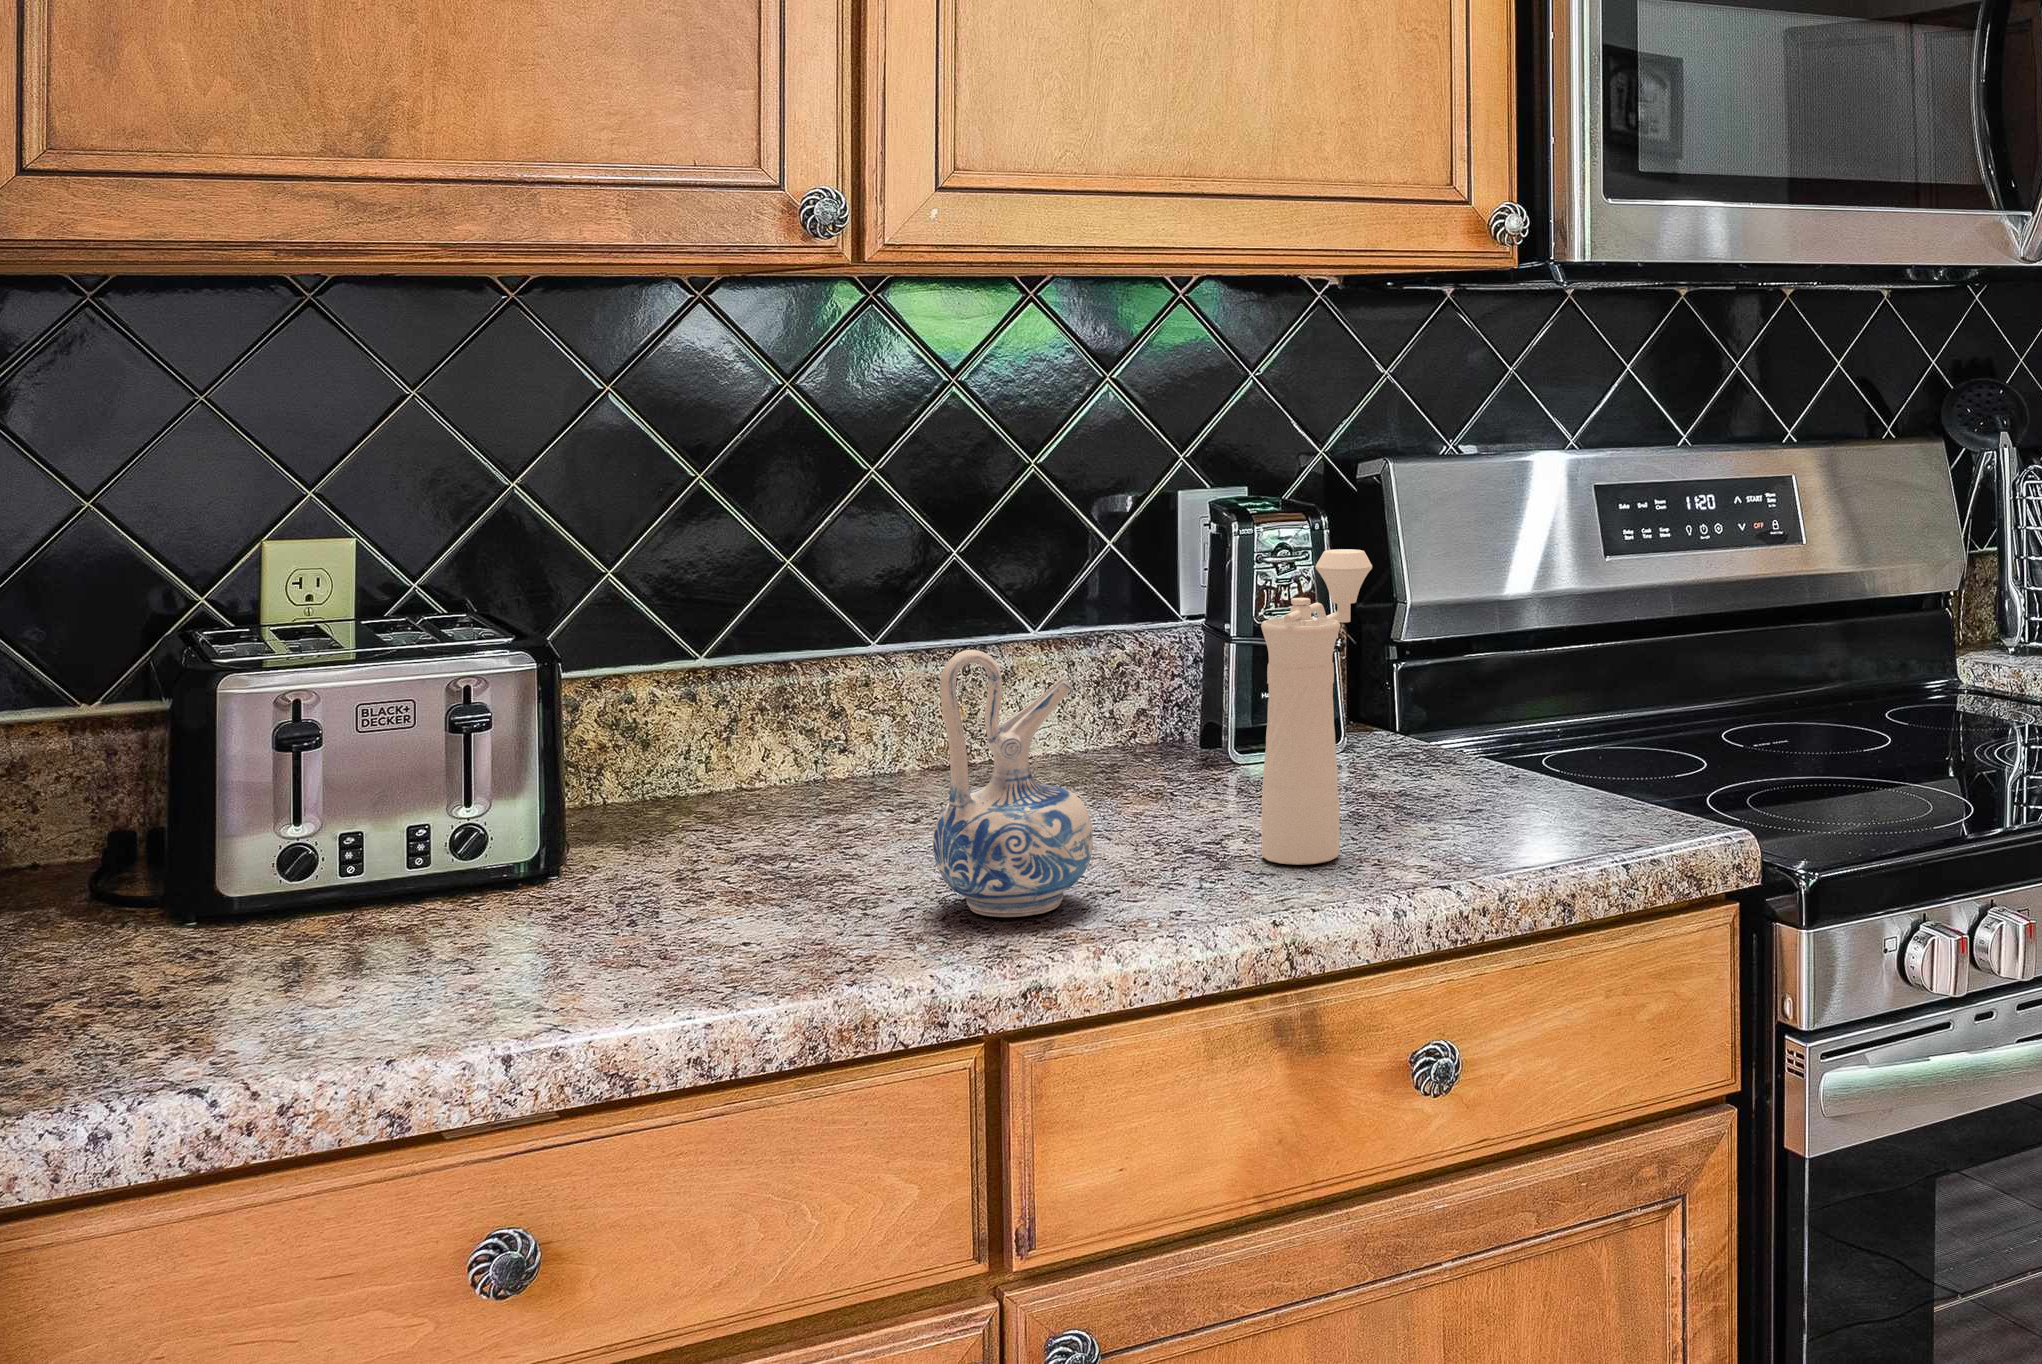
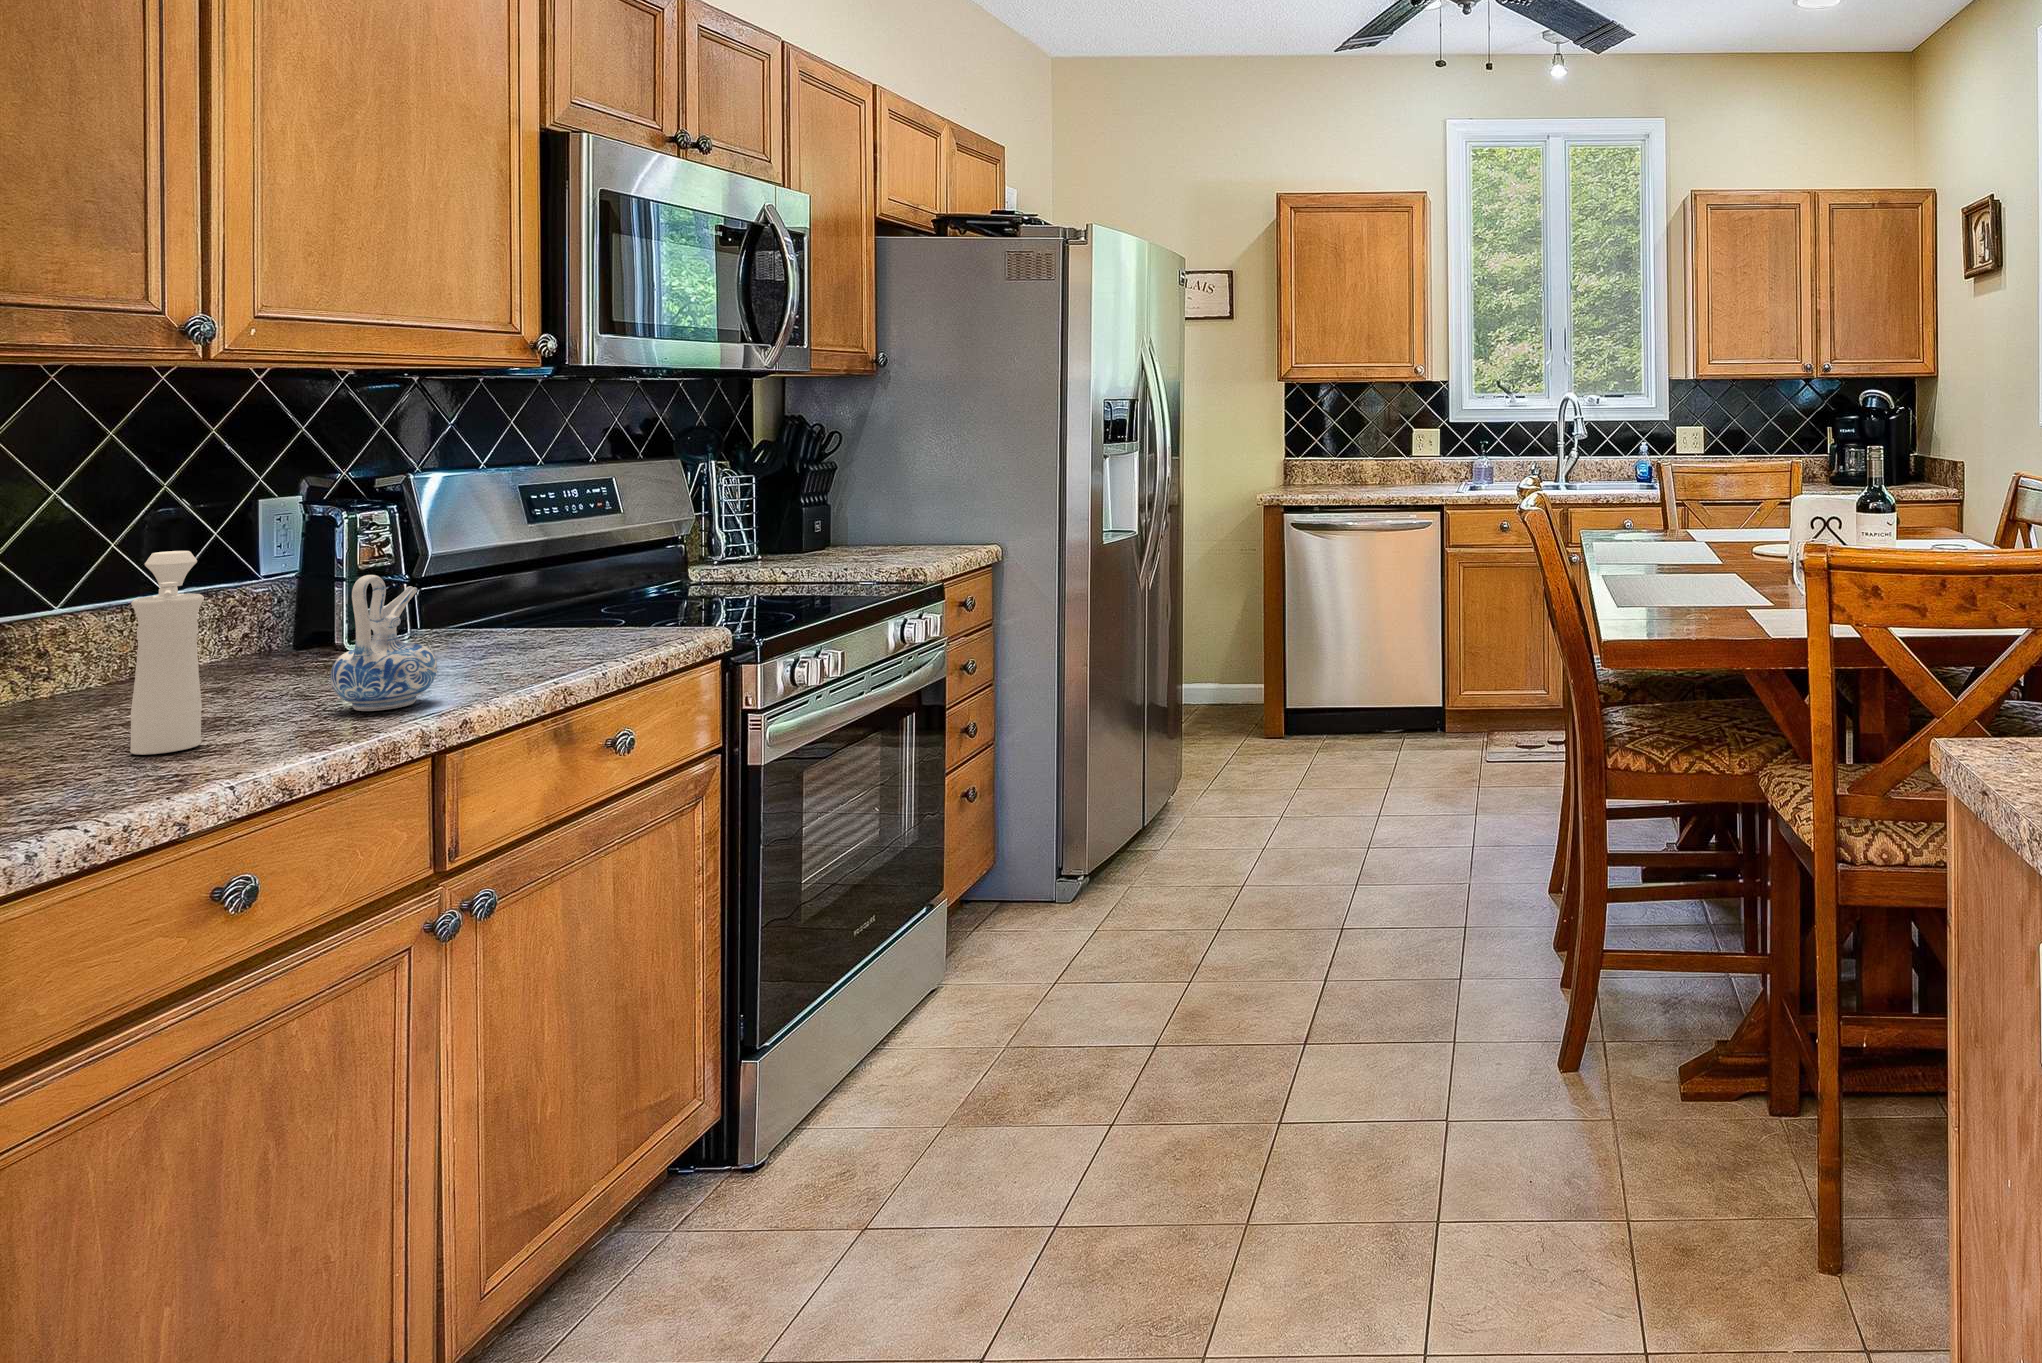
pepper mill: present [1261,549,1372,865] -> present [130,551,204,755]

